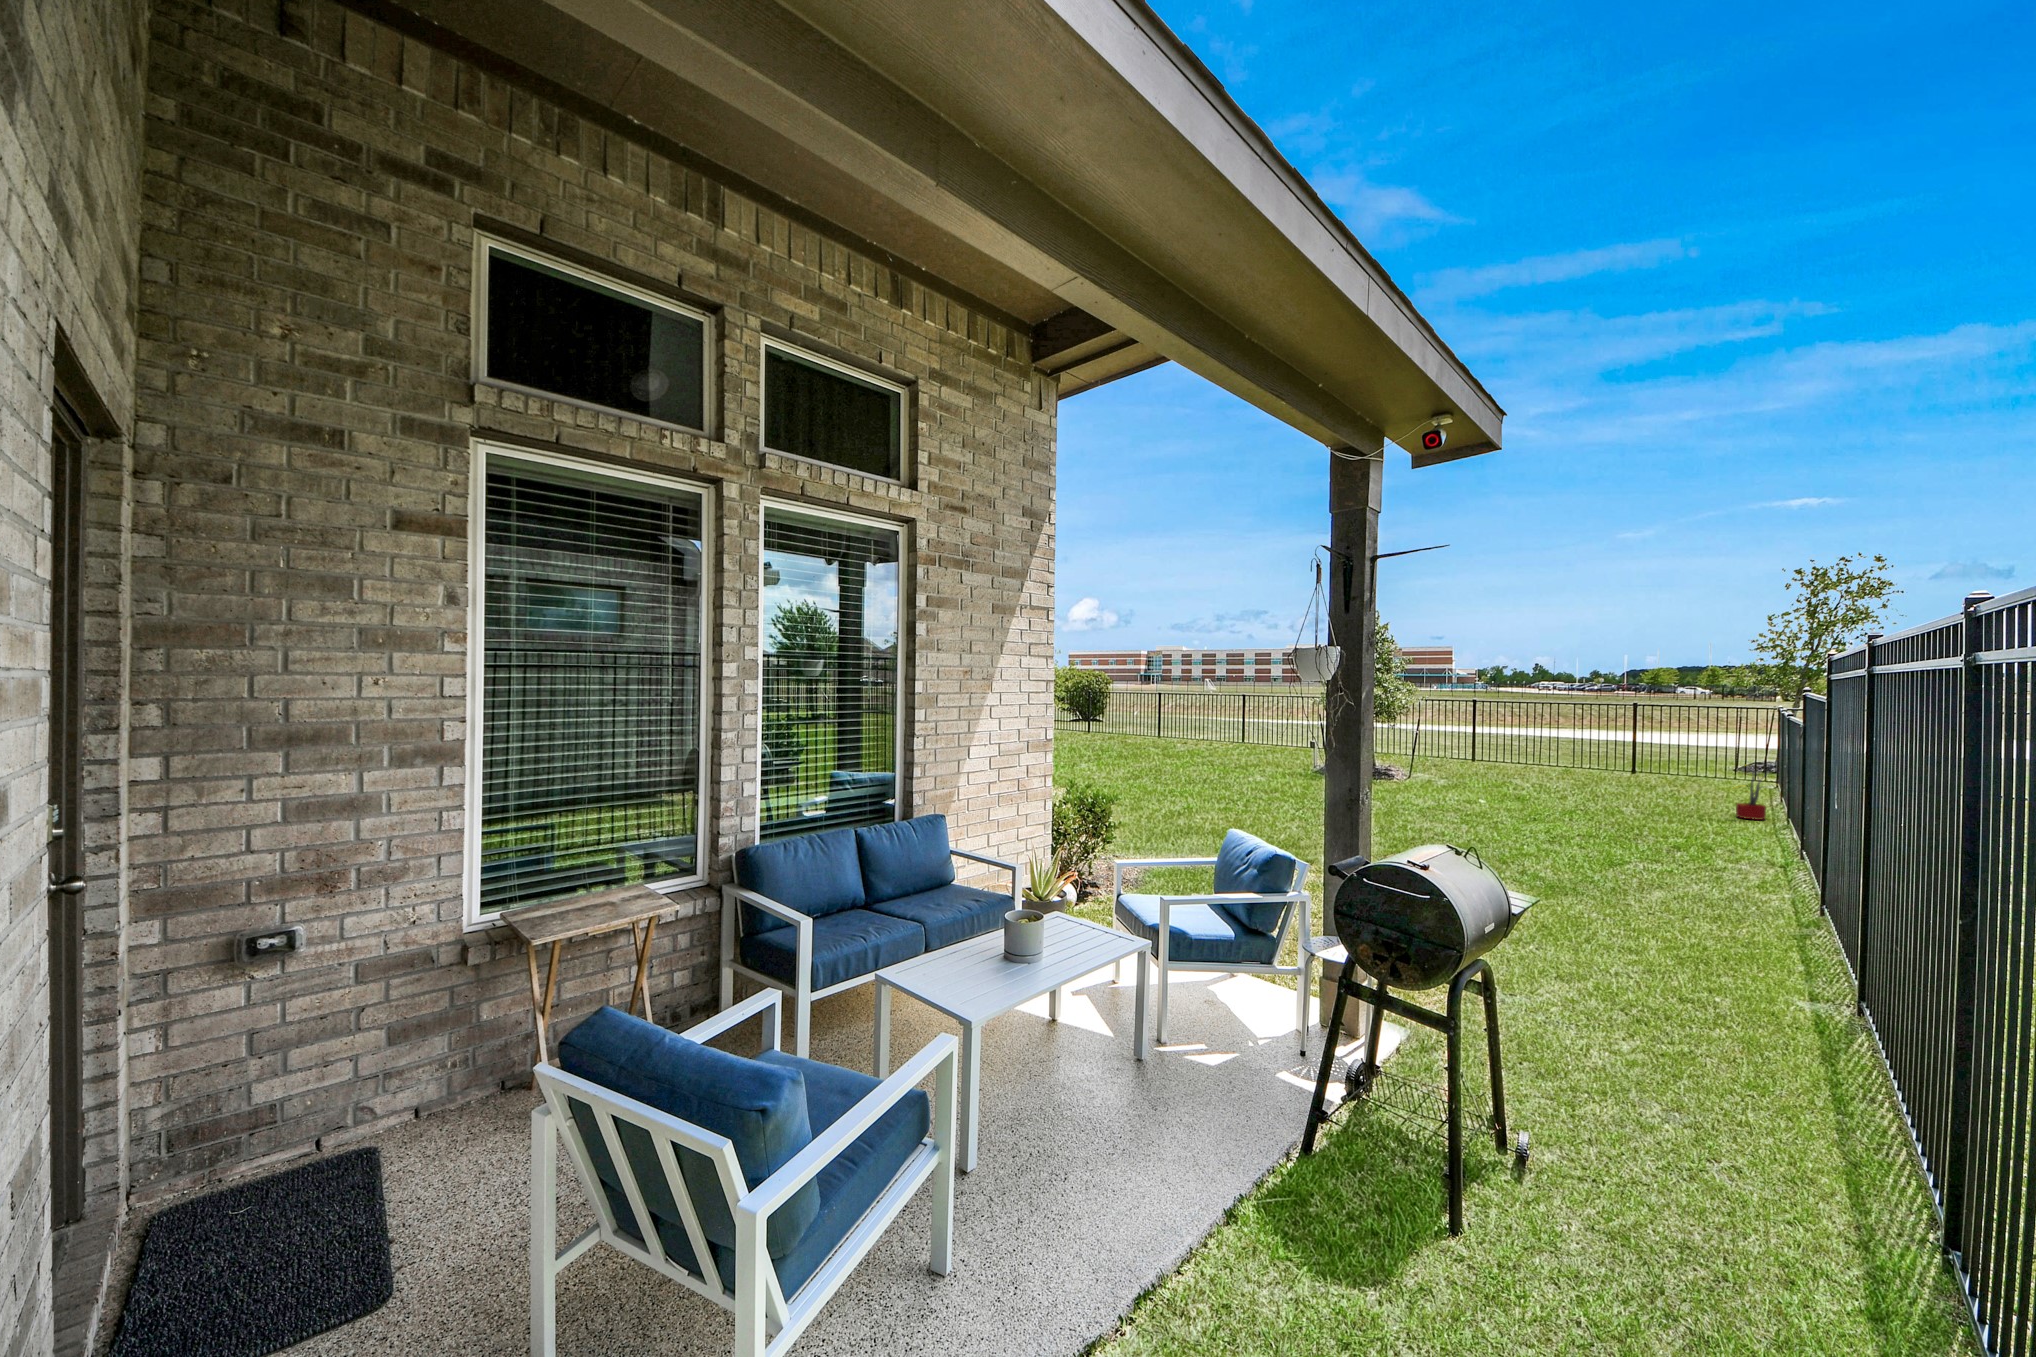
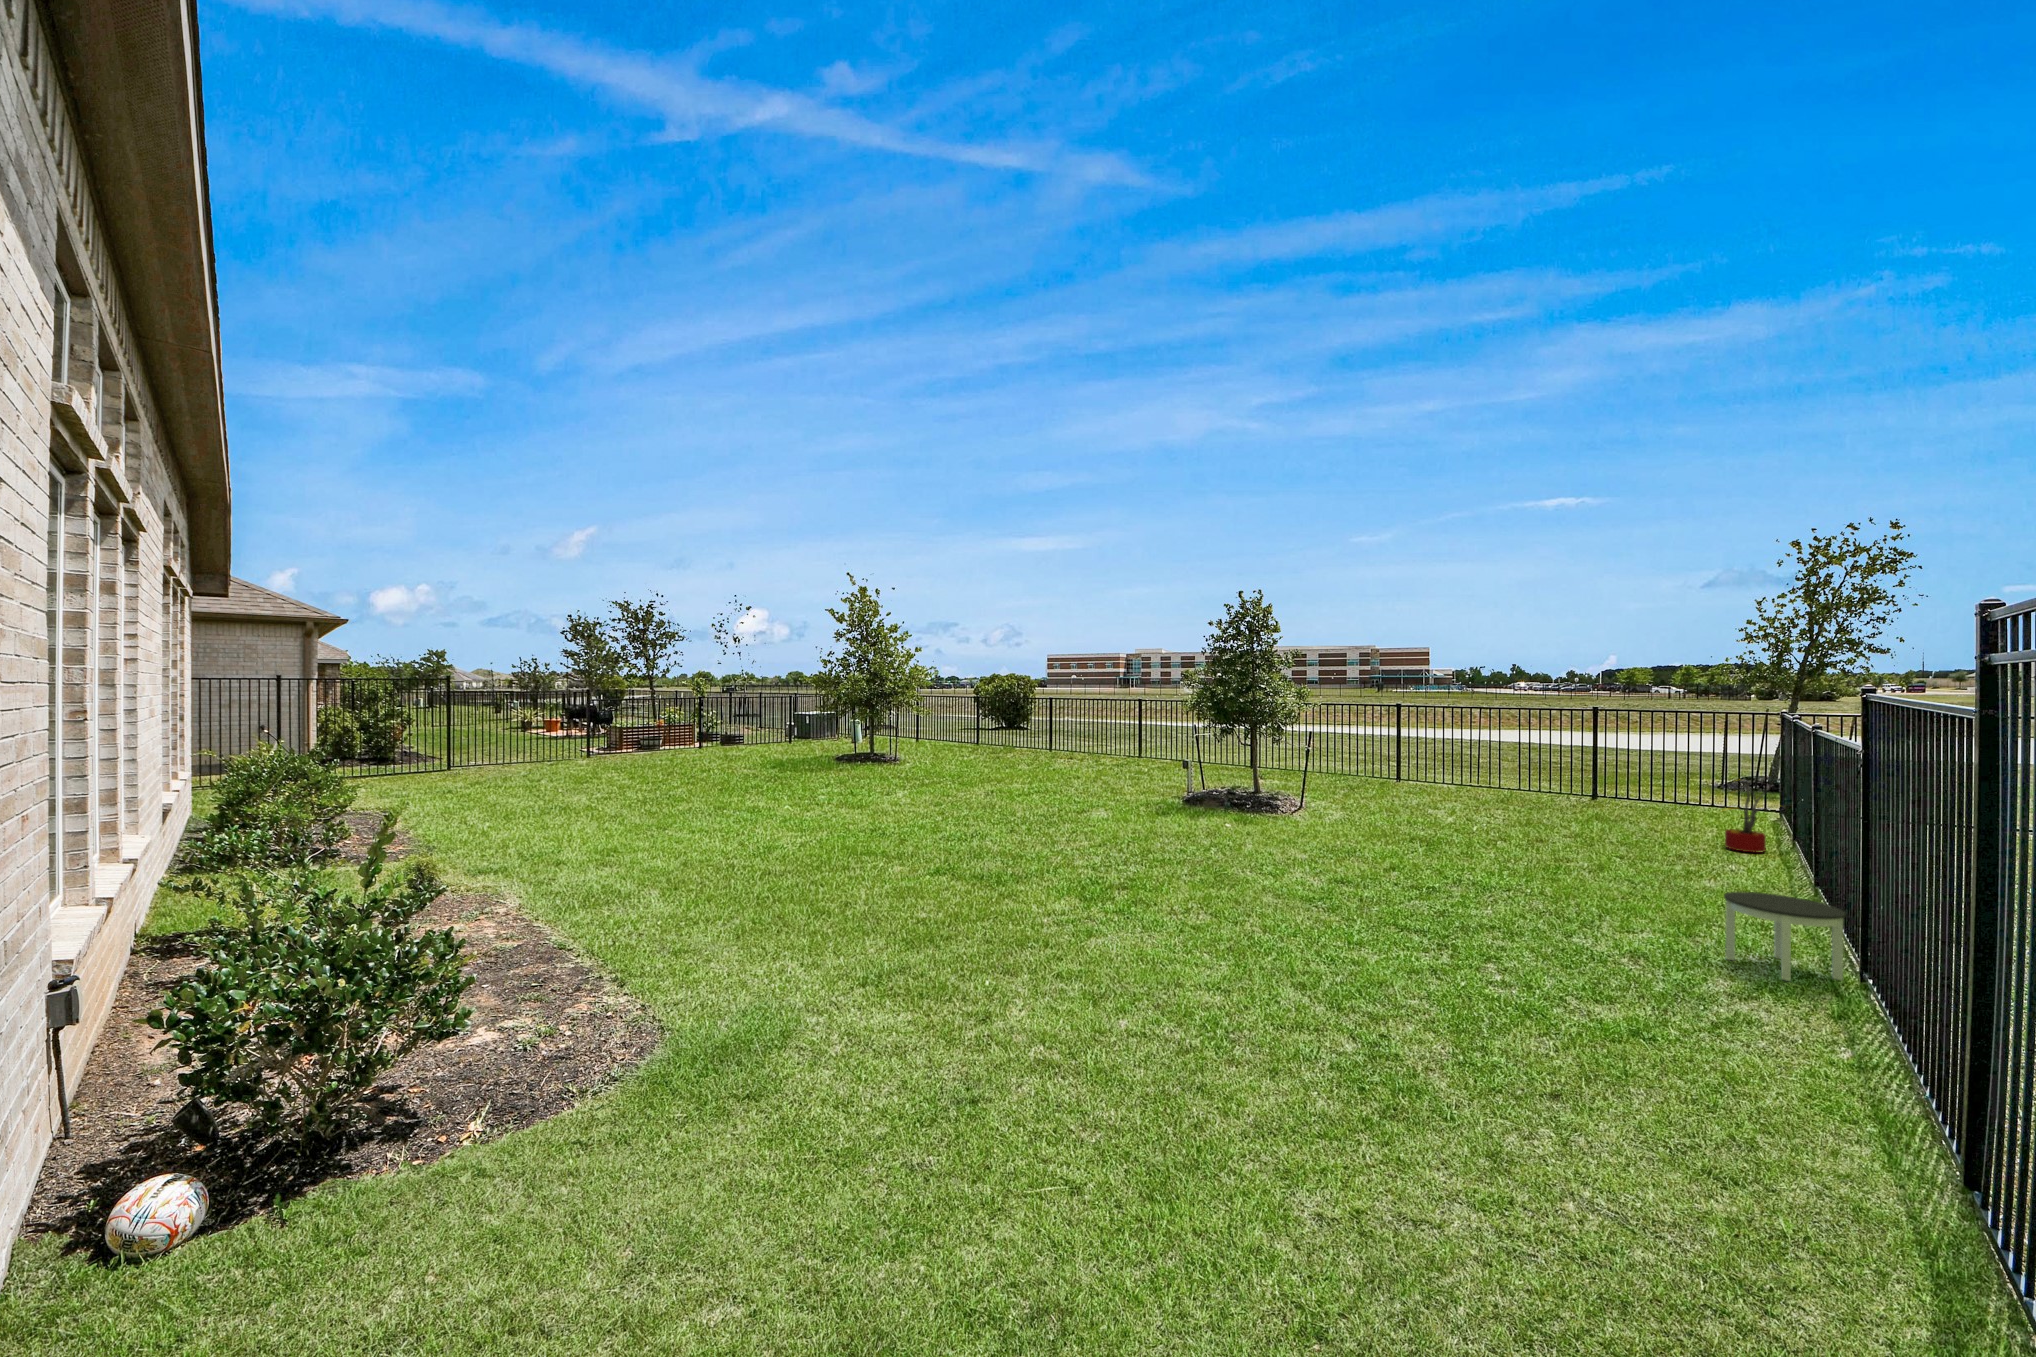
round table: none [1732,833,1807,886] -> present [1724,892,1846,981]

